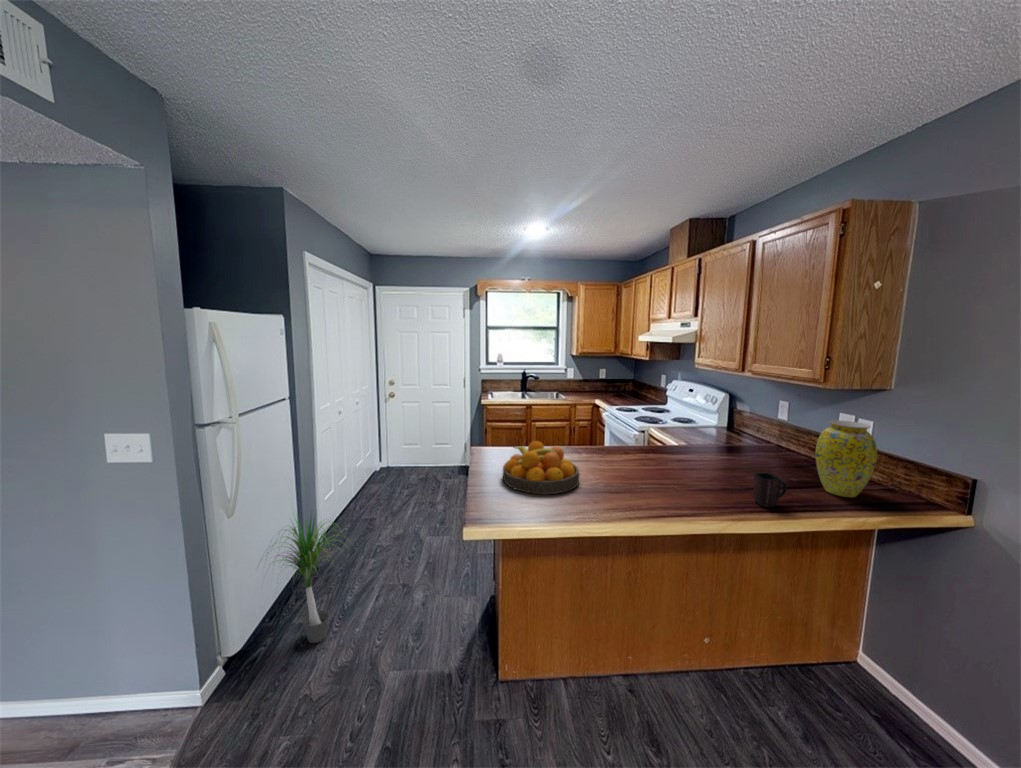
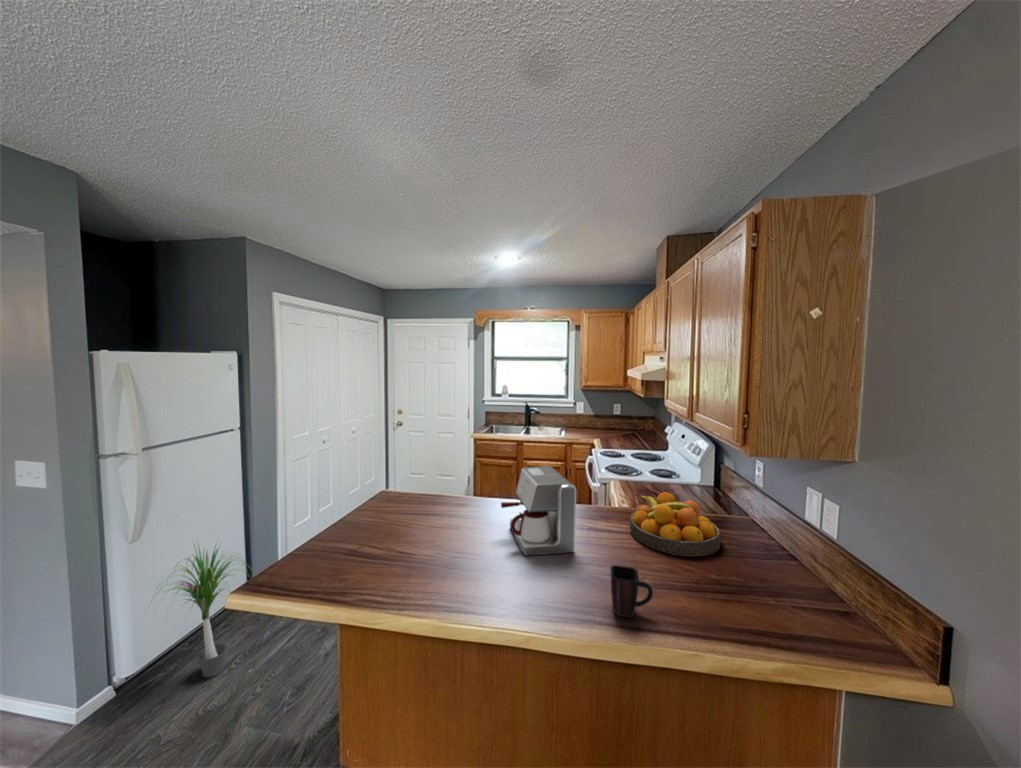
coffee maker: none [619,412,692,481] -> present [501,466,576,555]
vase: present [815,420,877,497] -> none [727,501,806,618]
fruit bowl: present [503,441,580,494] -> present [630,492,721,556]

